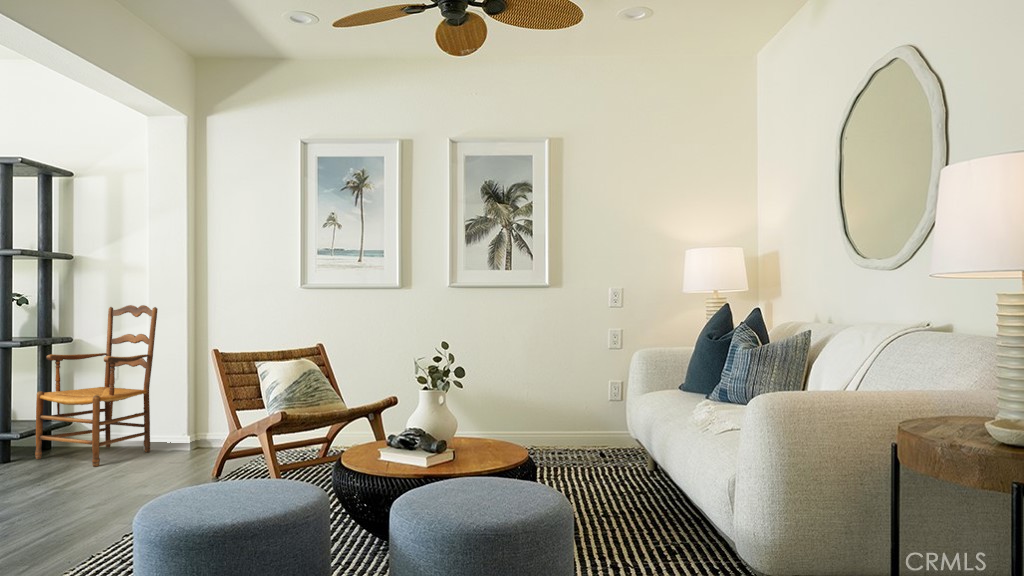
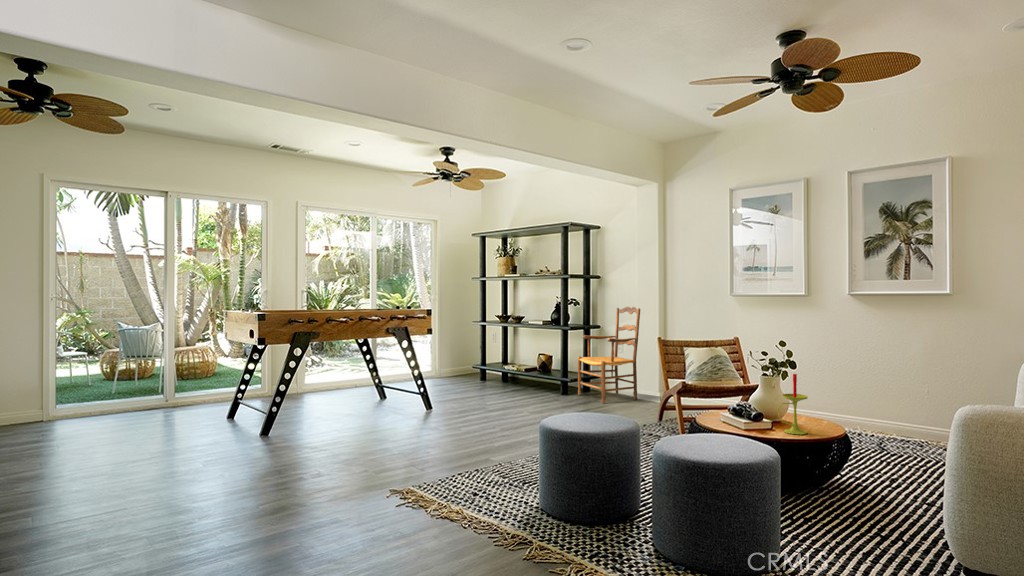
candle: none [460,382,493,465] -> present [777,374,808,435]

